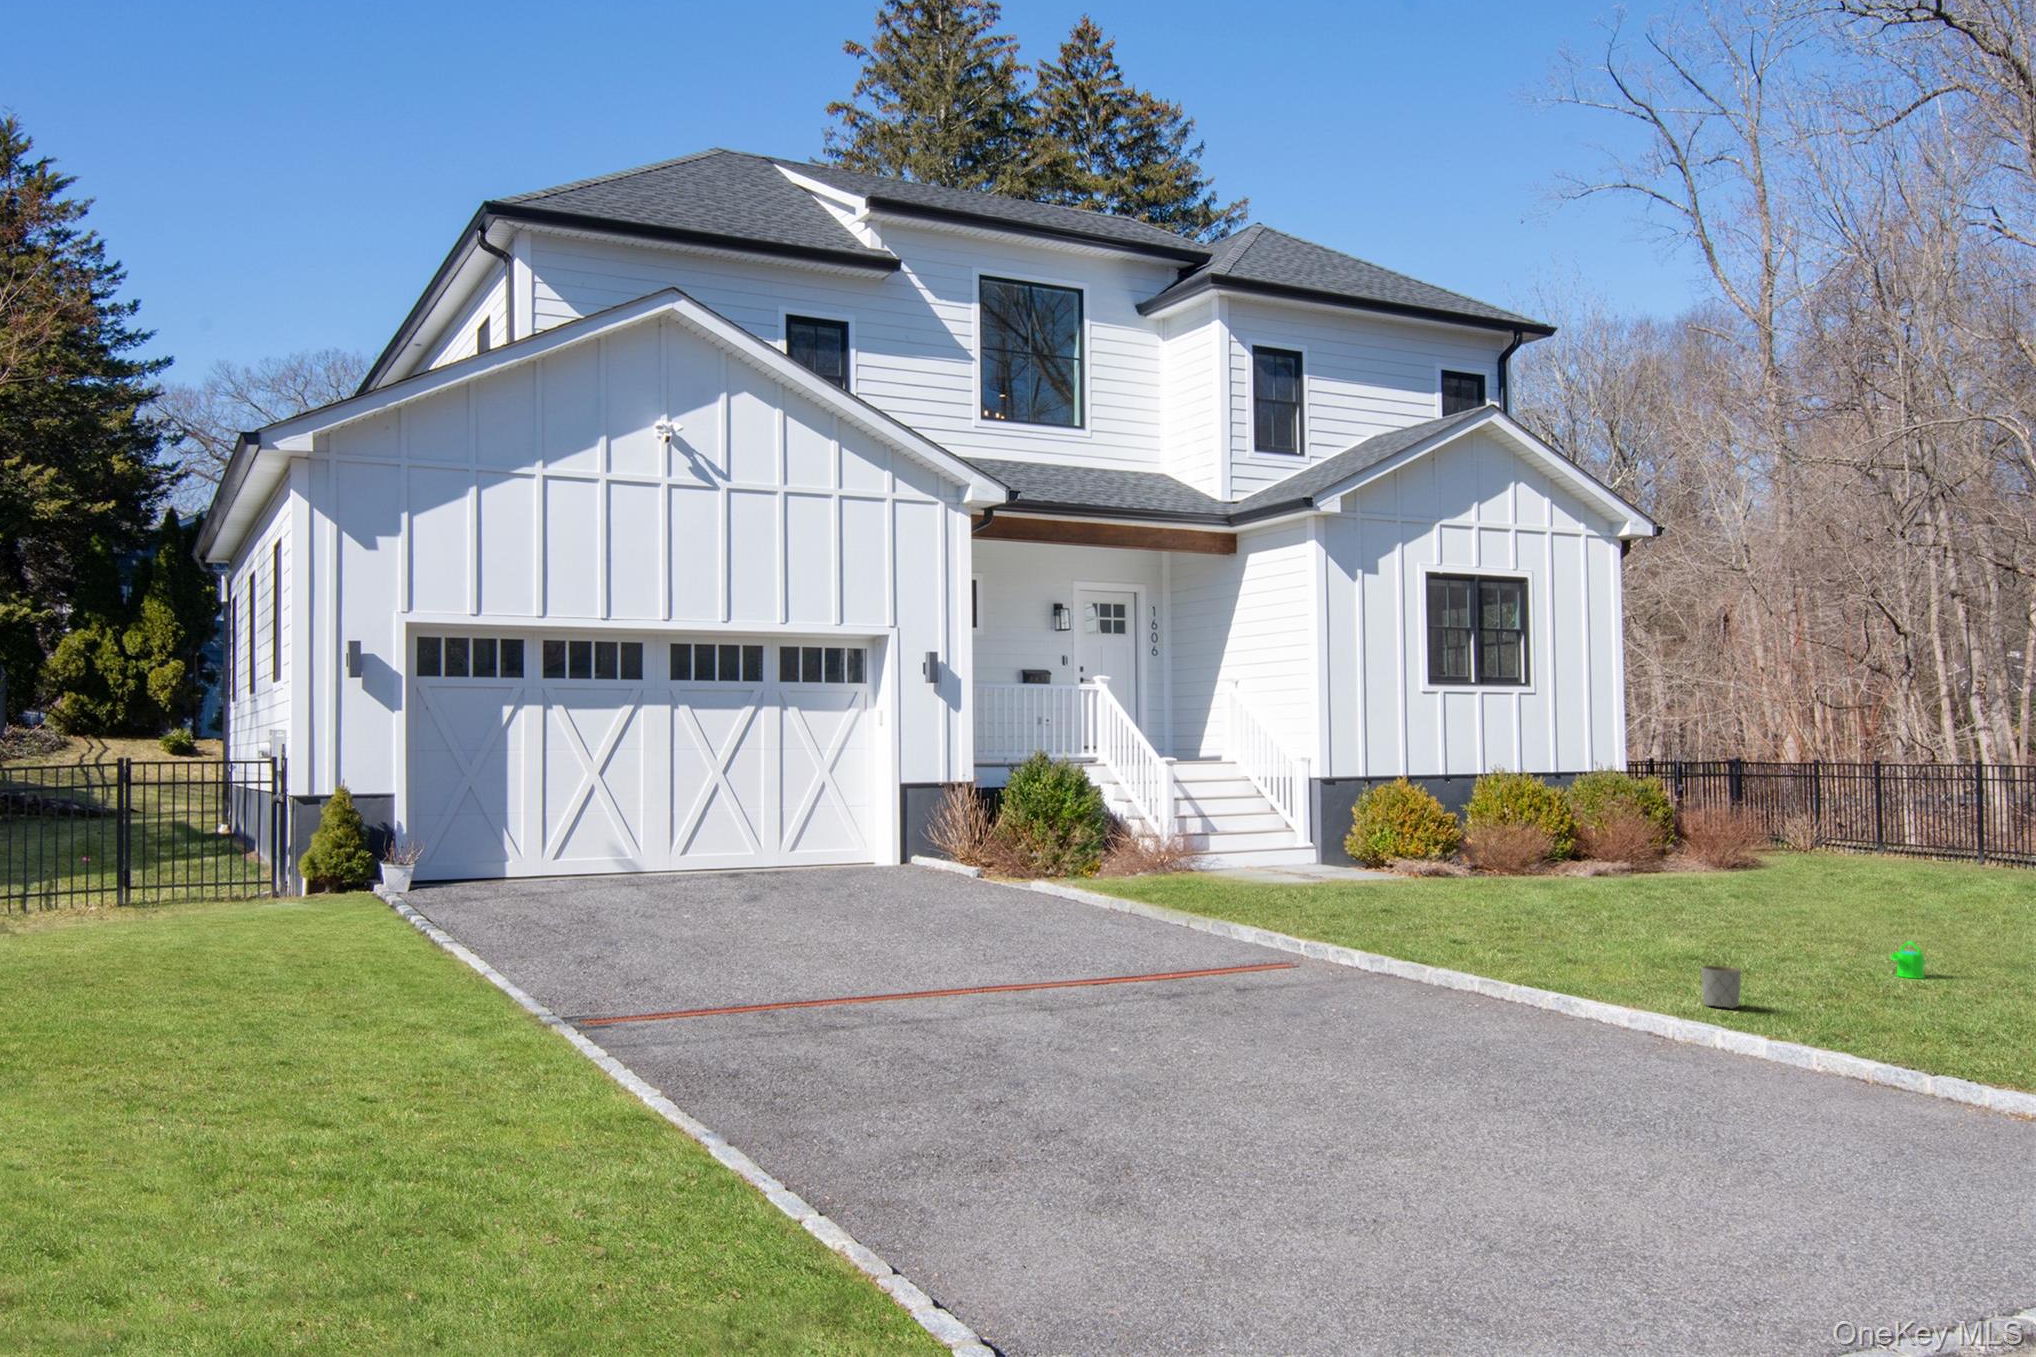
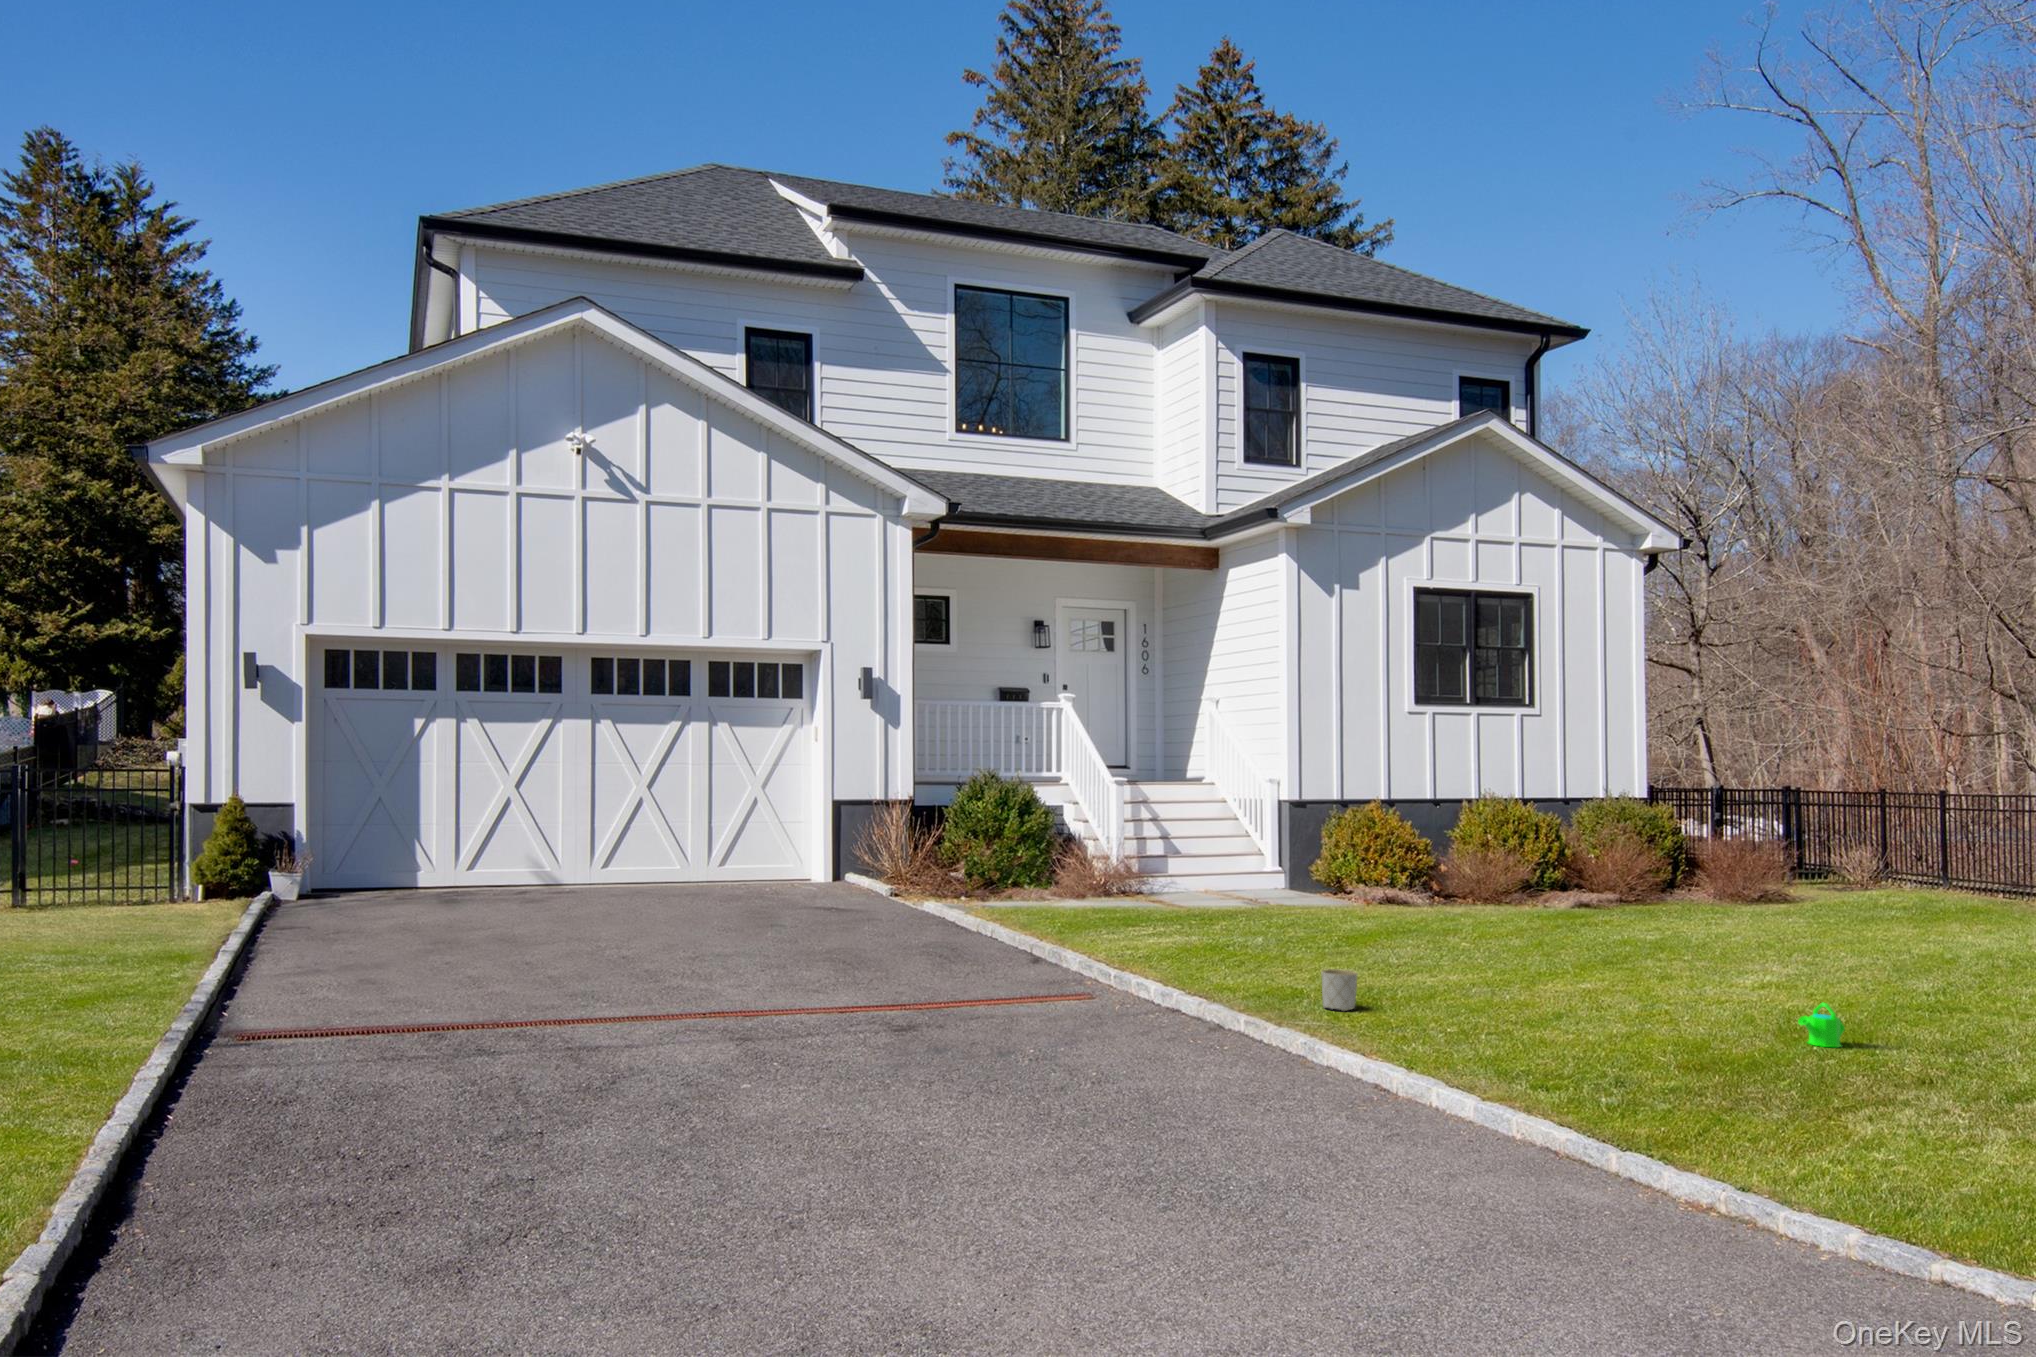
planter: present [1702,966,1741,1009] -> present [1321,969,1357,1011]

